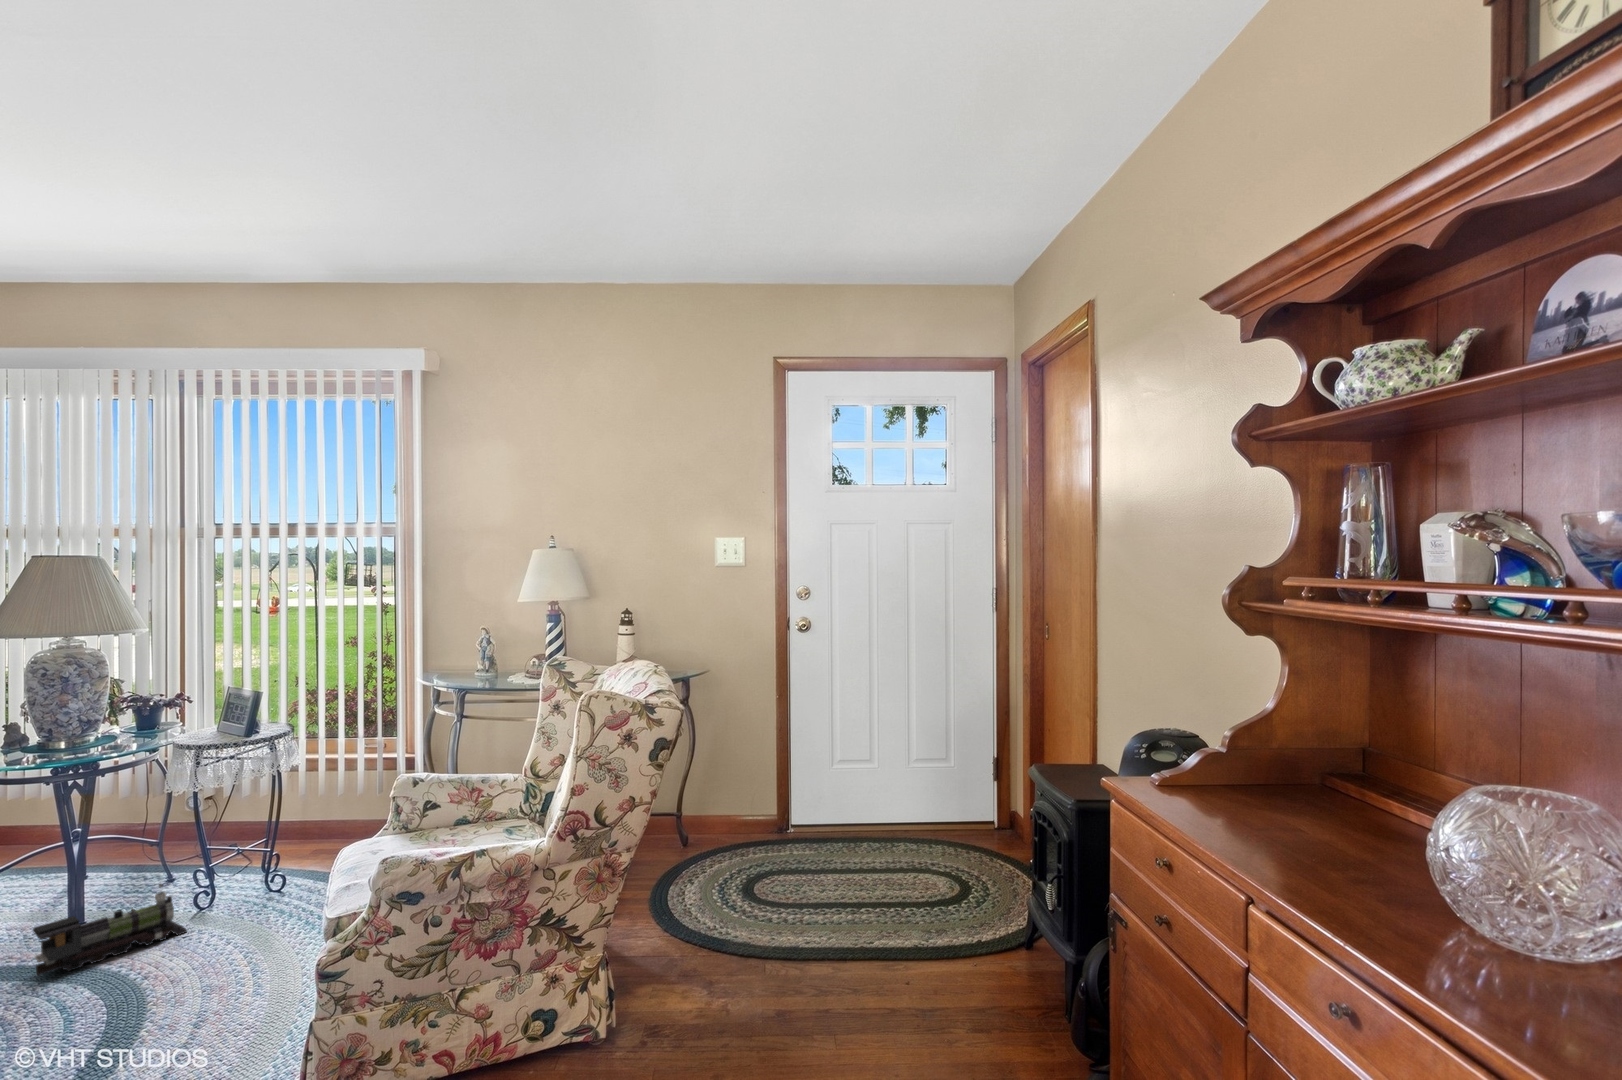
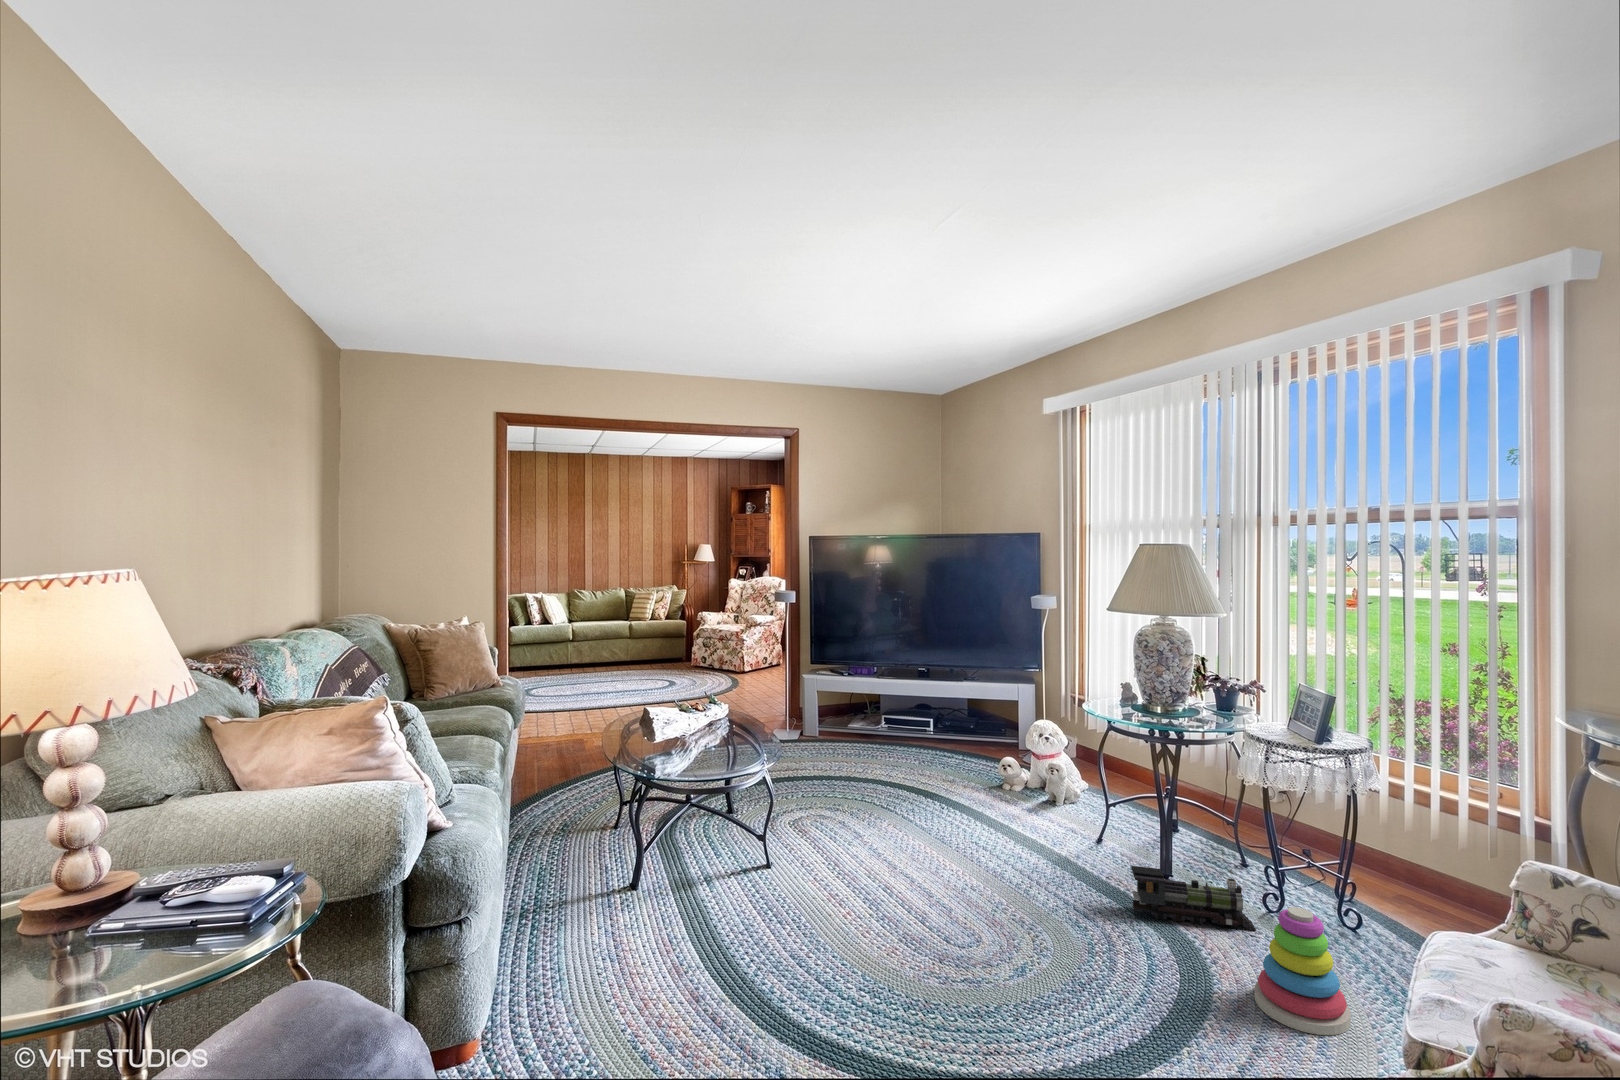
stacking toy: none [191,882,279,991] -> present [1255,907,1351,1035]

